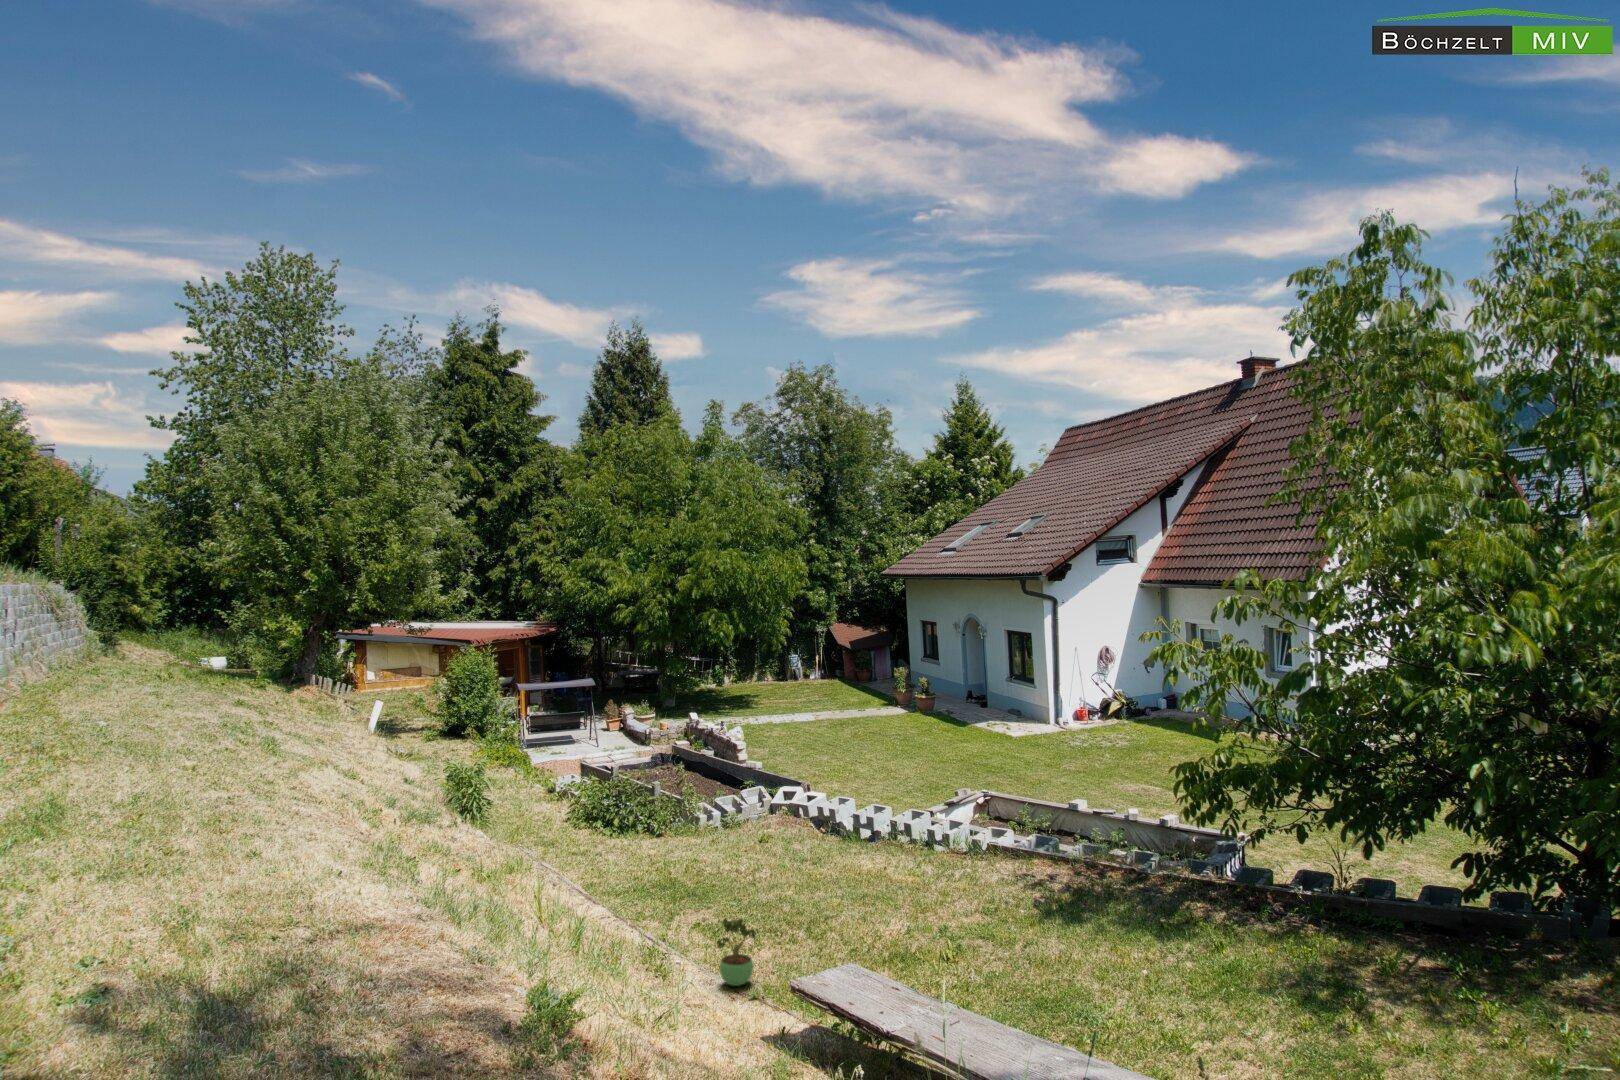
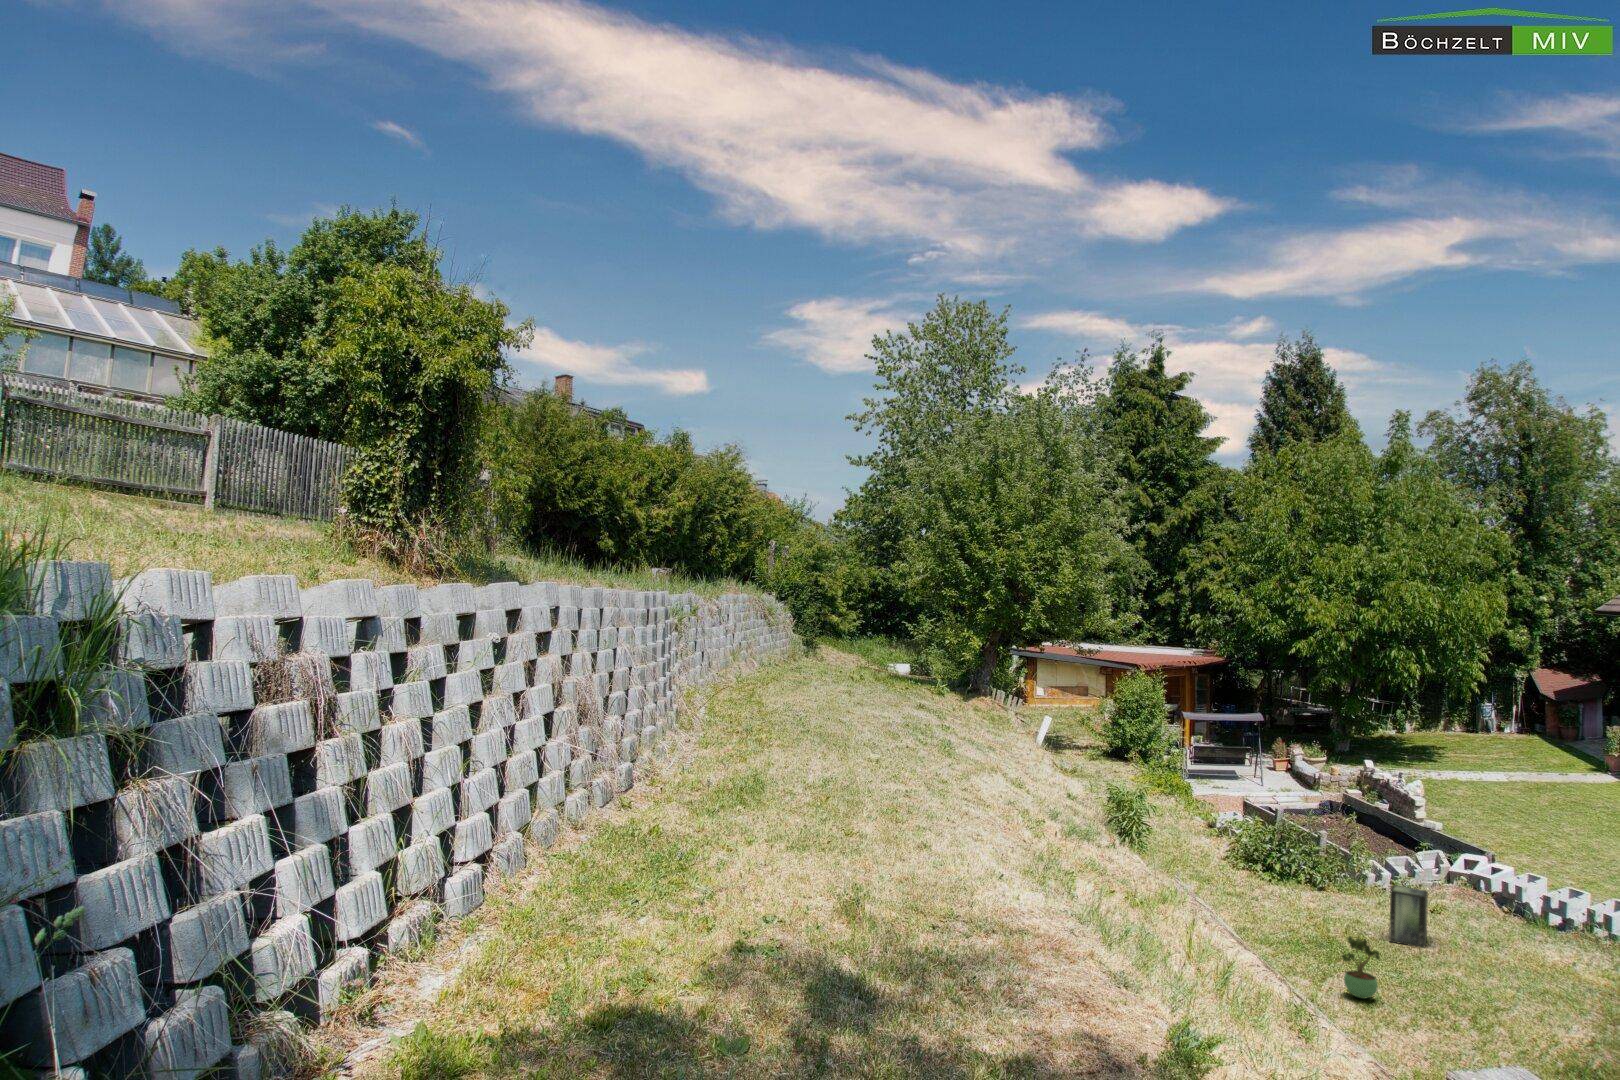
storage box: none [744,838,776,899] -> present [1389,885,1428,948]

